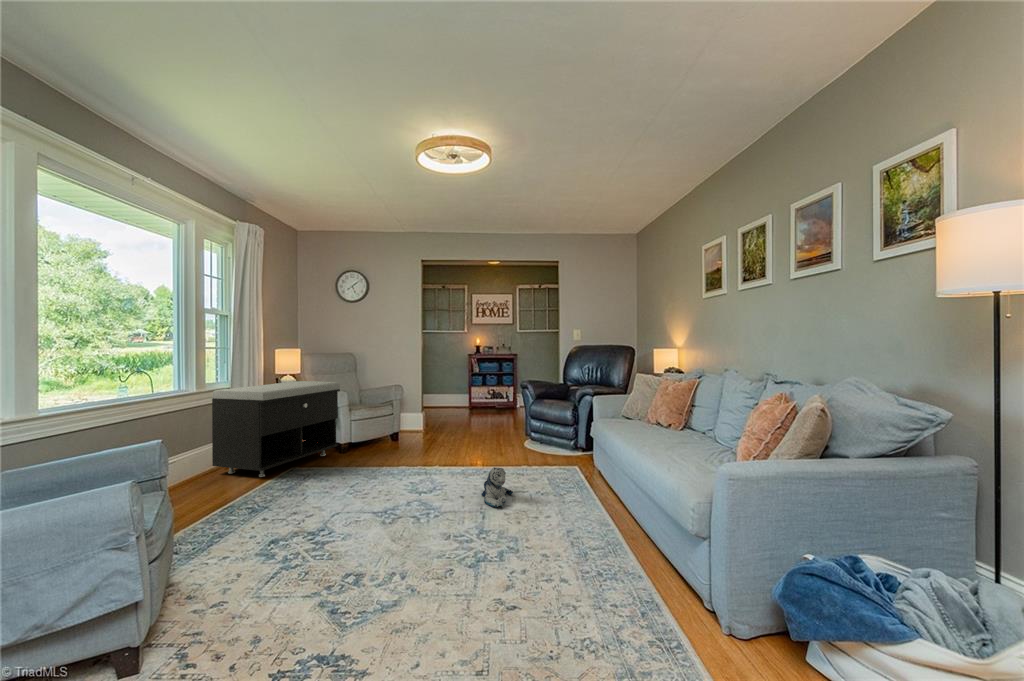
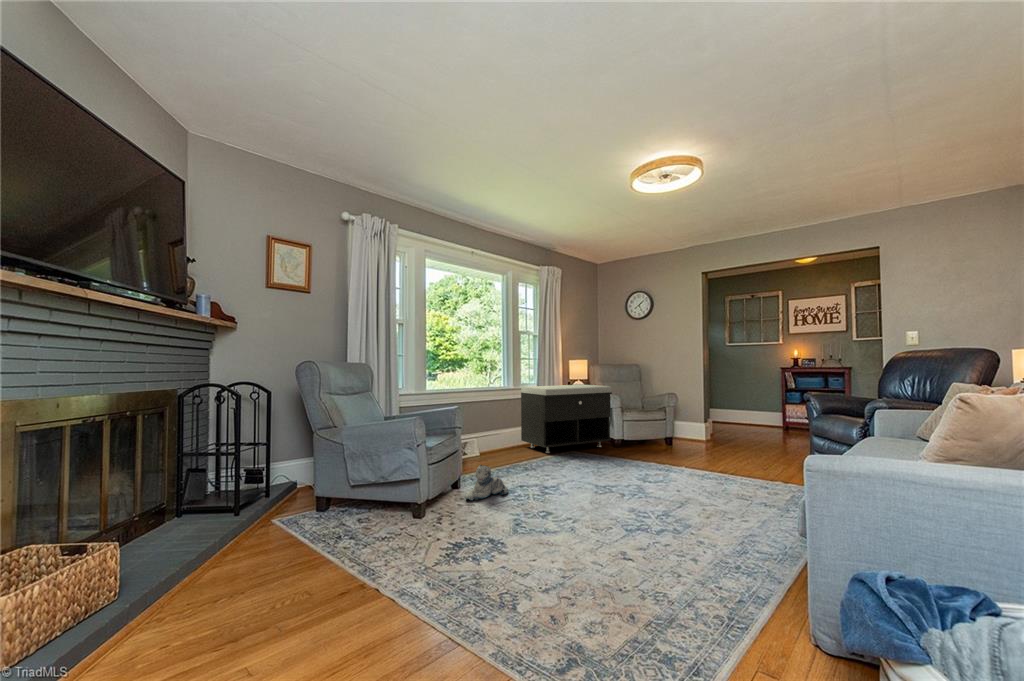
plush toy: present [482,467,513,508] -> present [465,465,508,500]

